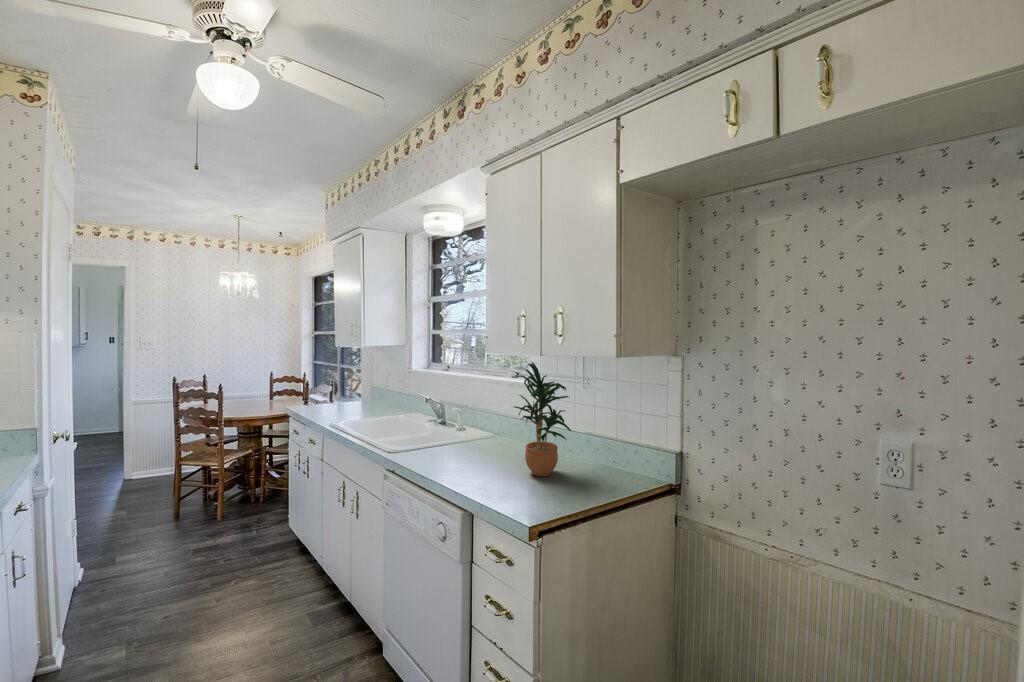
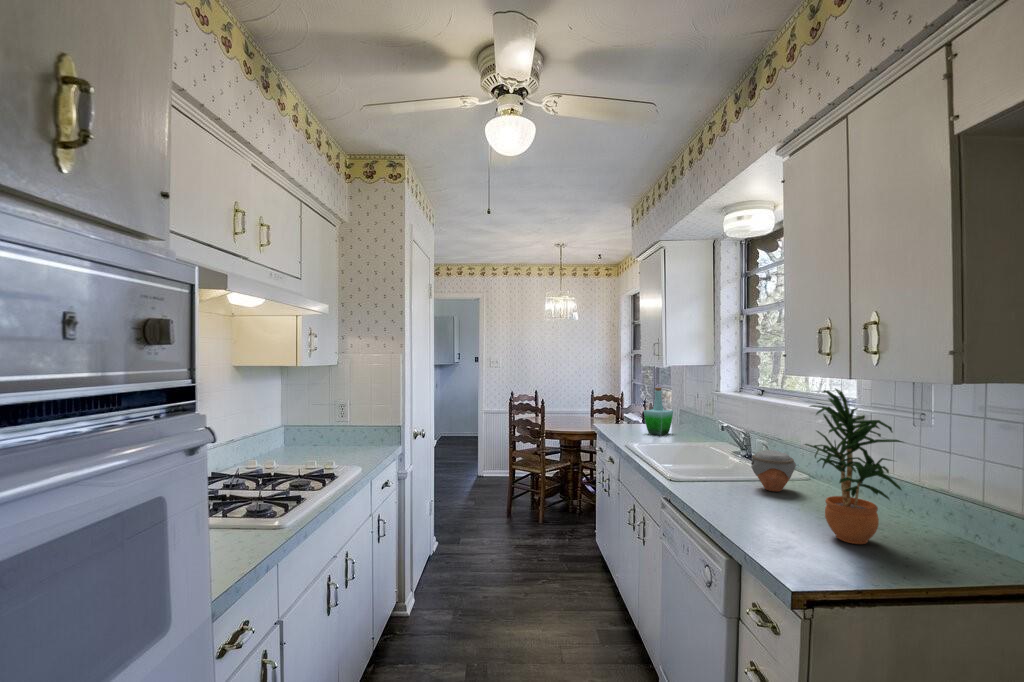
bottle: none [343,366,371,410] -> present [643,387,673,435]
jar: none [457,413,489,446] -> present [751,450,796,492]

